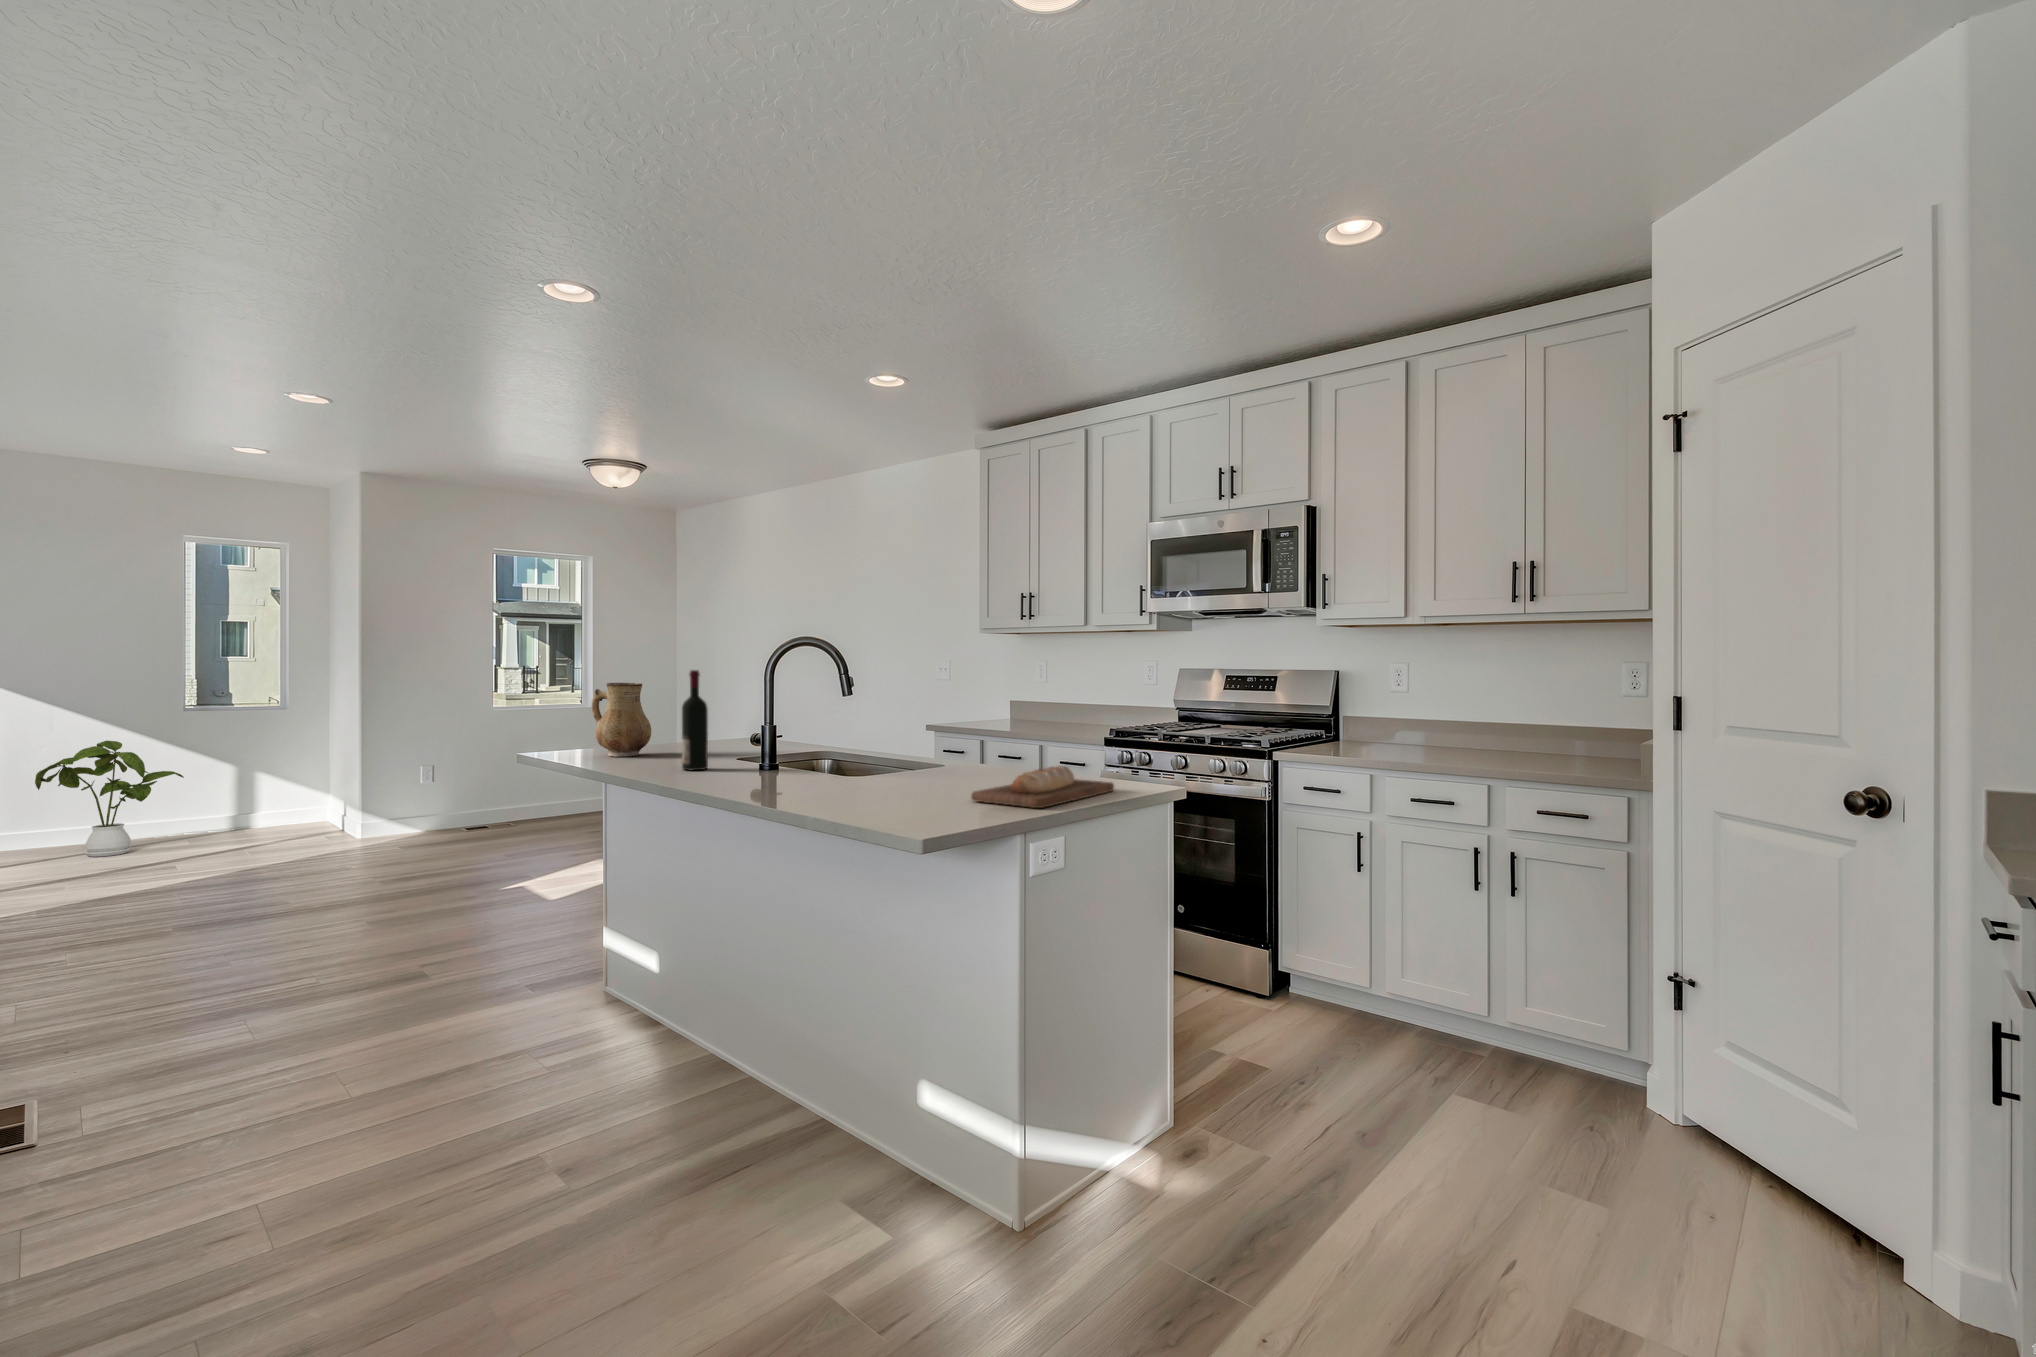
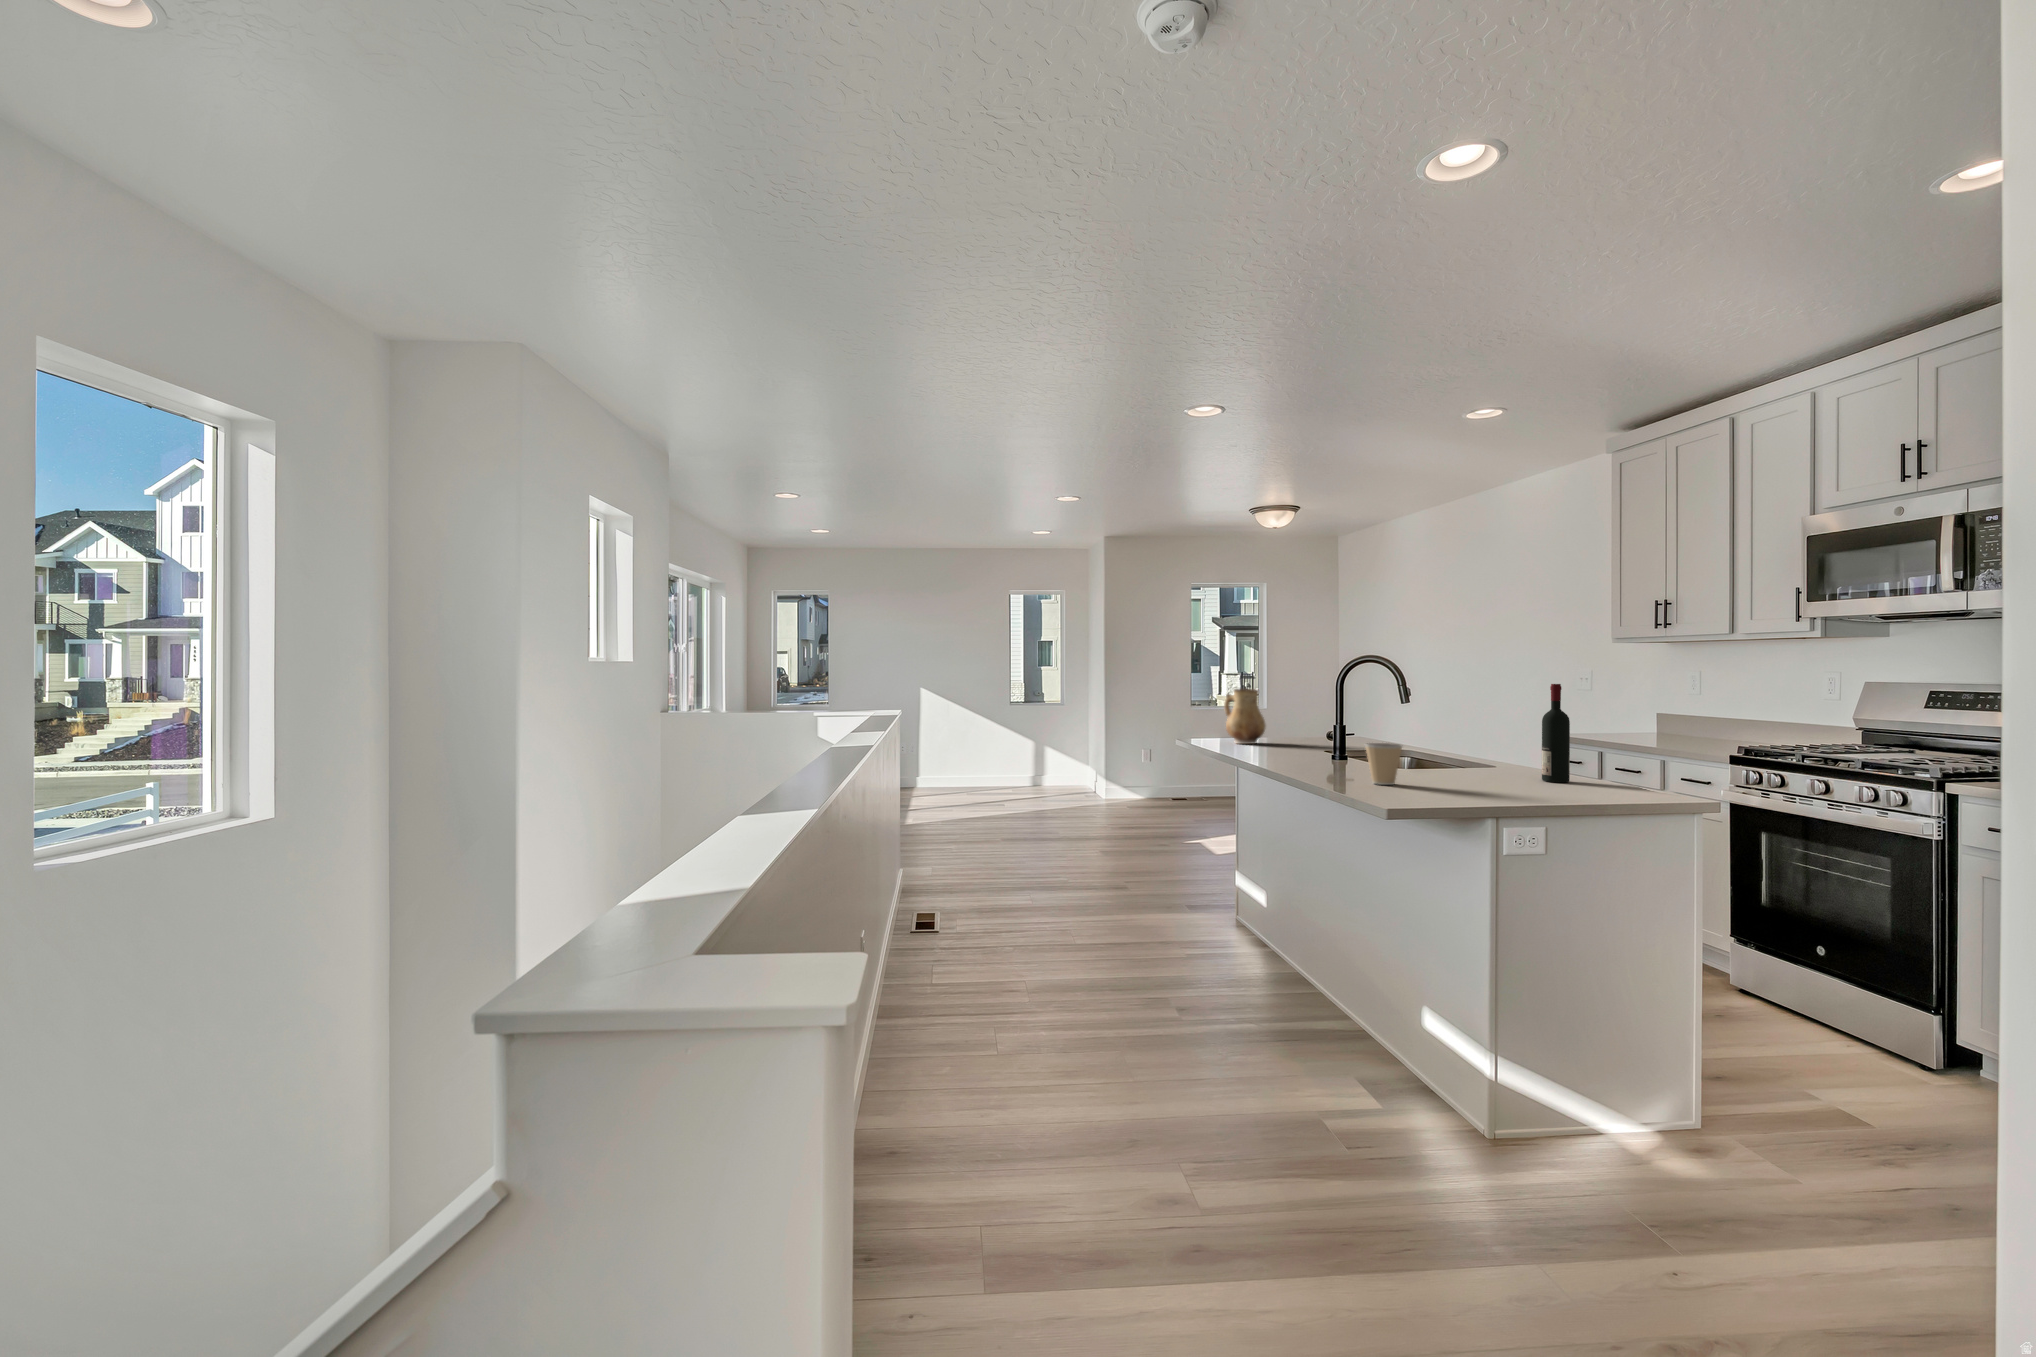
wine bottle: present [682,670,708,770] -> present [1542,684,1570,782]
house plant: present [35,741,184,857] -> none [946,719,1014,792]
coffee cup: none [844,747,890,801] -> present [1365,743,1402,785]
bread loaf: present [971,766,1114,808] -> none [1467,770,1625,802]

